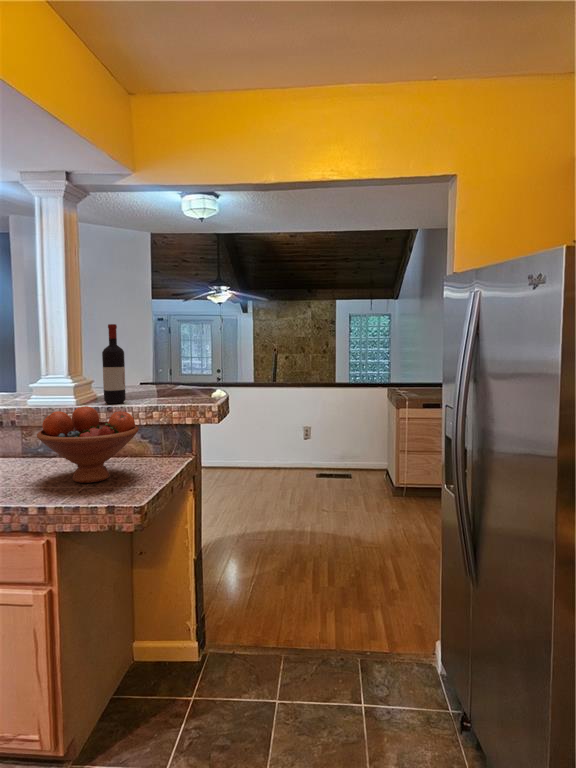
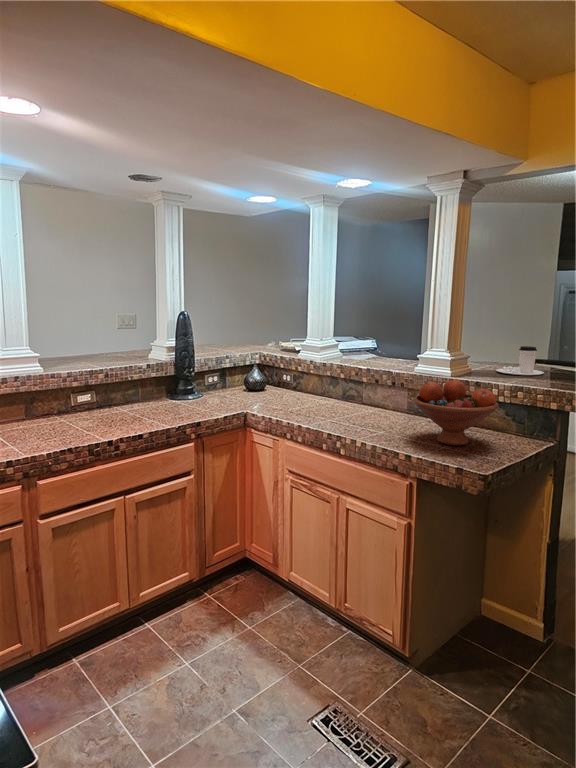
wine bottle: present [102,324,125,404] -> none [476,307,499,379]
coffee cup: none [122,366,170,396] -> present [496,346,544,375]

